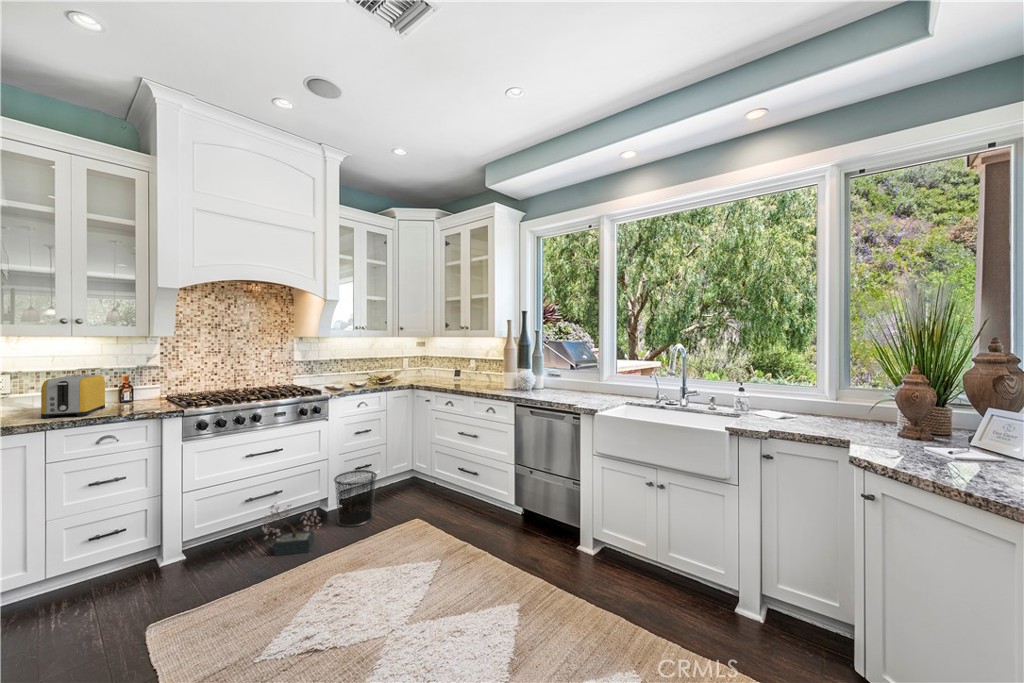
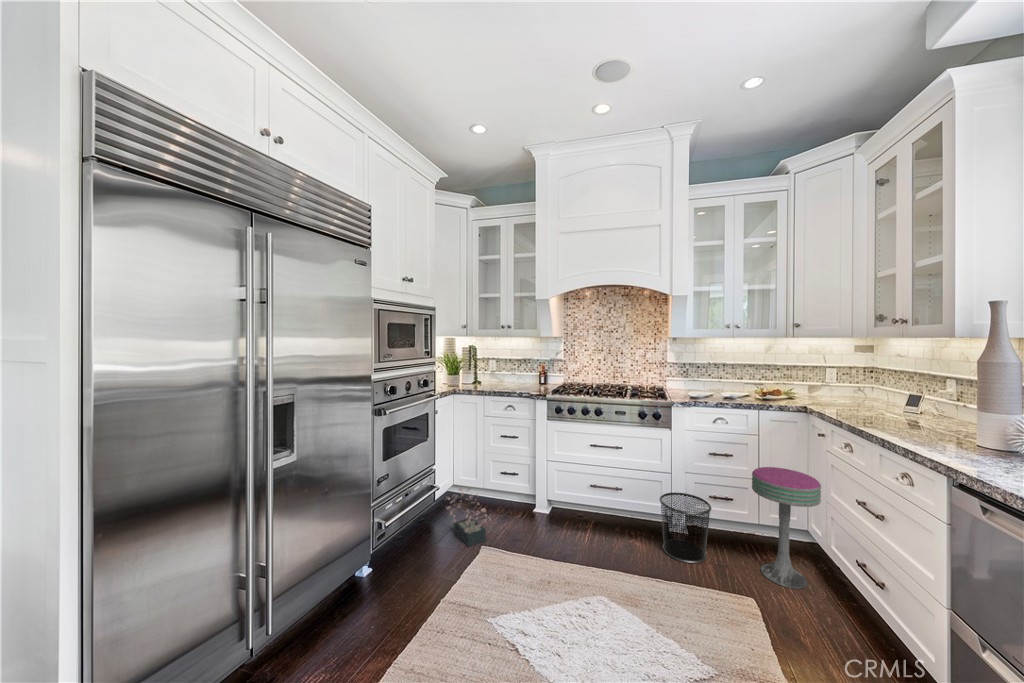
toaster: present [41,375,105,418] -> none [489,363,524,389]
bar stool: none [399,428,439,507] -> present [752,467,821,589]
decorative plant: present [262,503,321,556] -> present [447,488,490,546]

